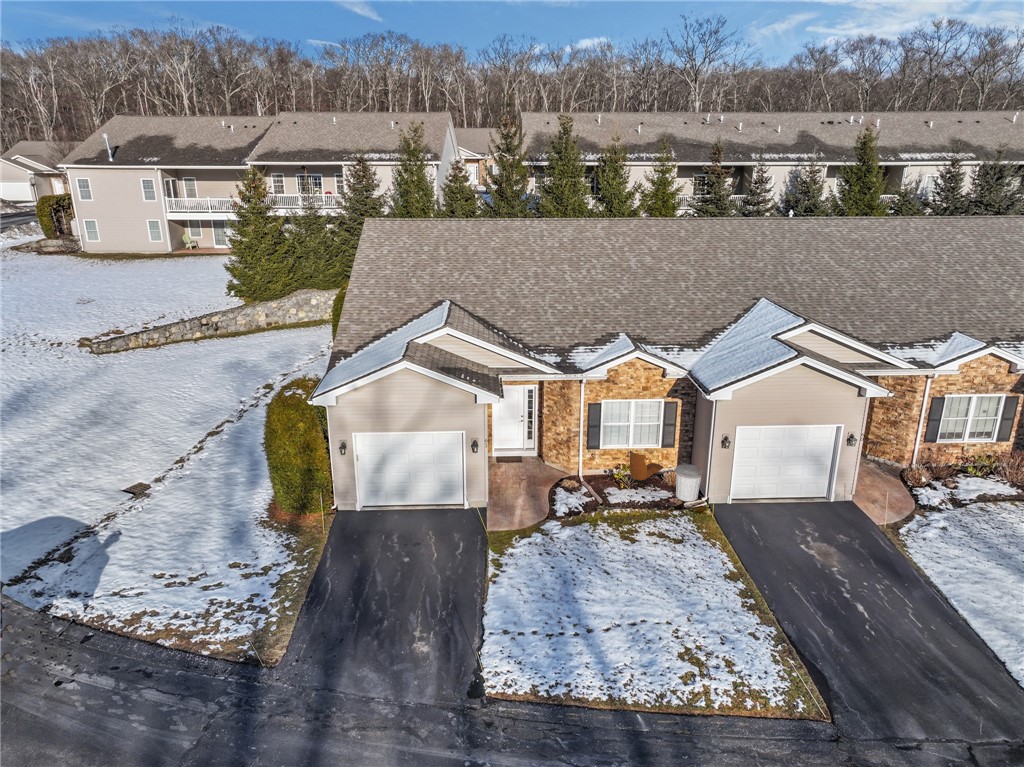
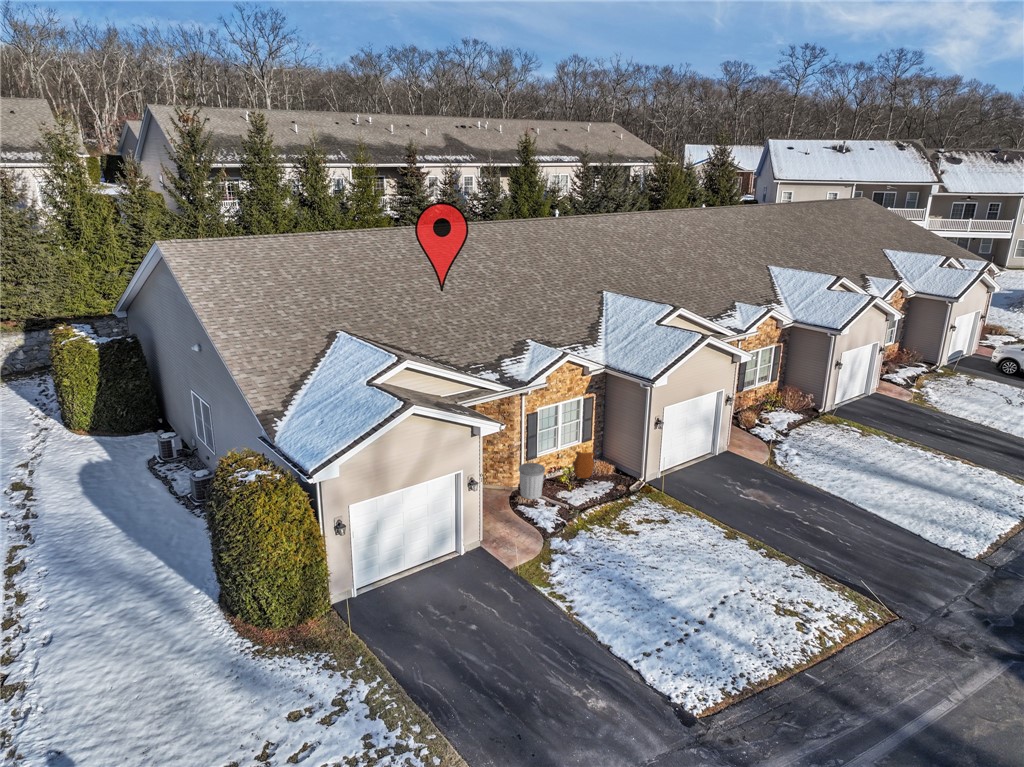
trash can: present [675,464,703,501] -> present [519,463,545,499]

